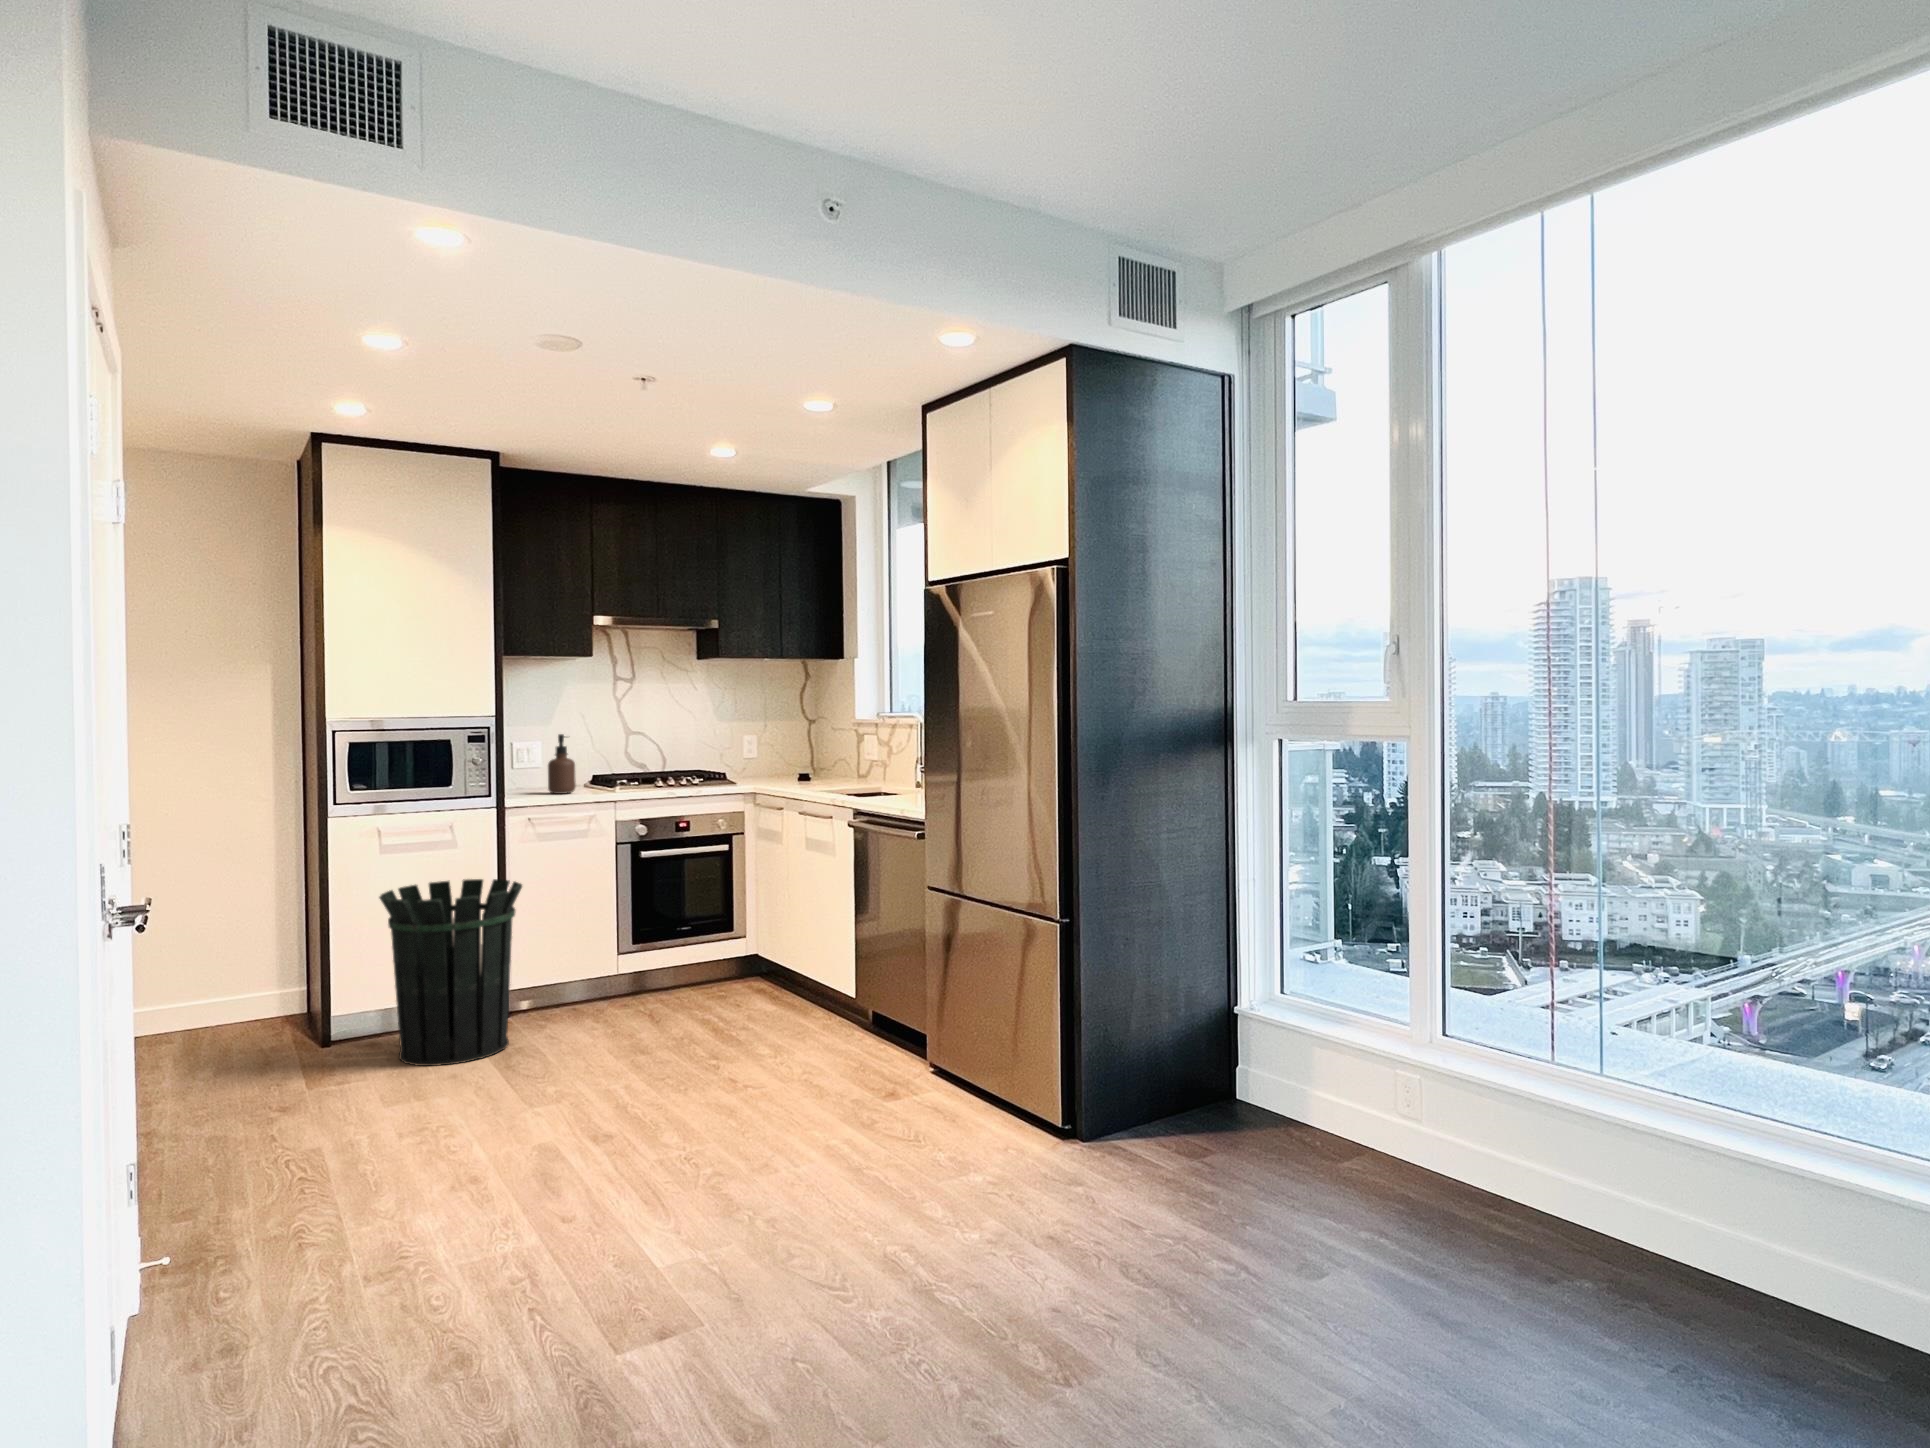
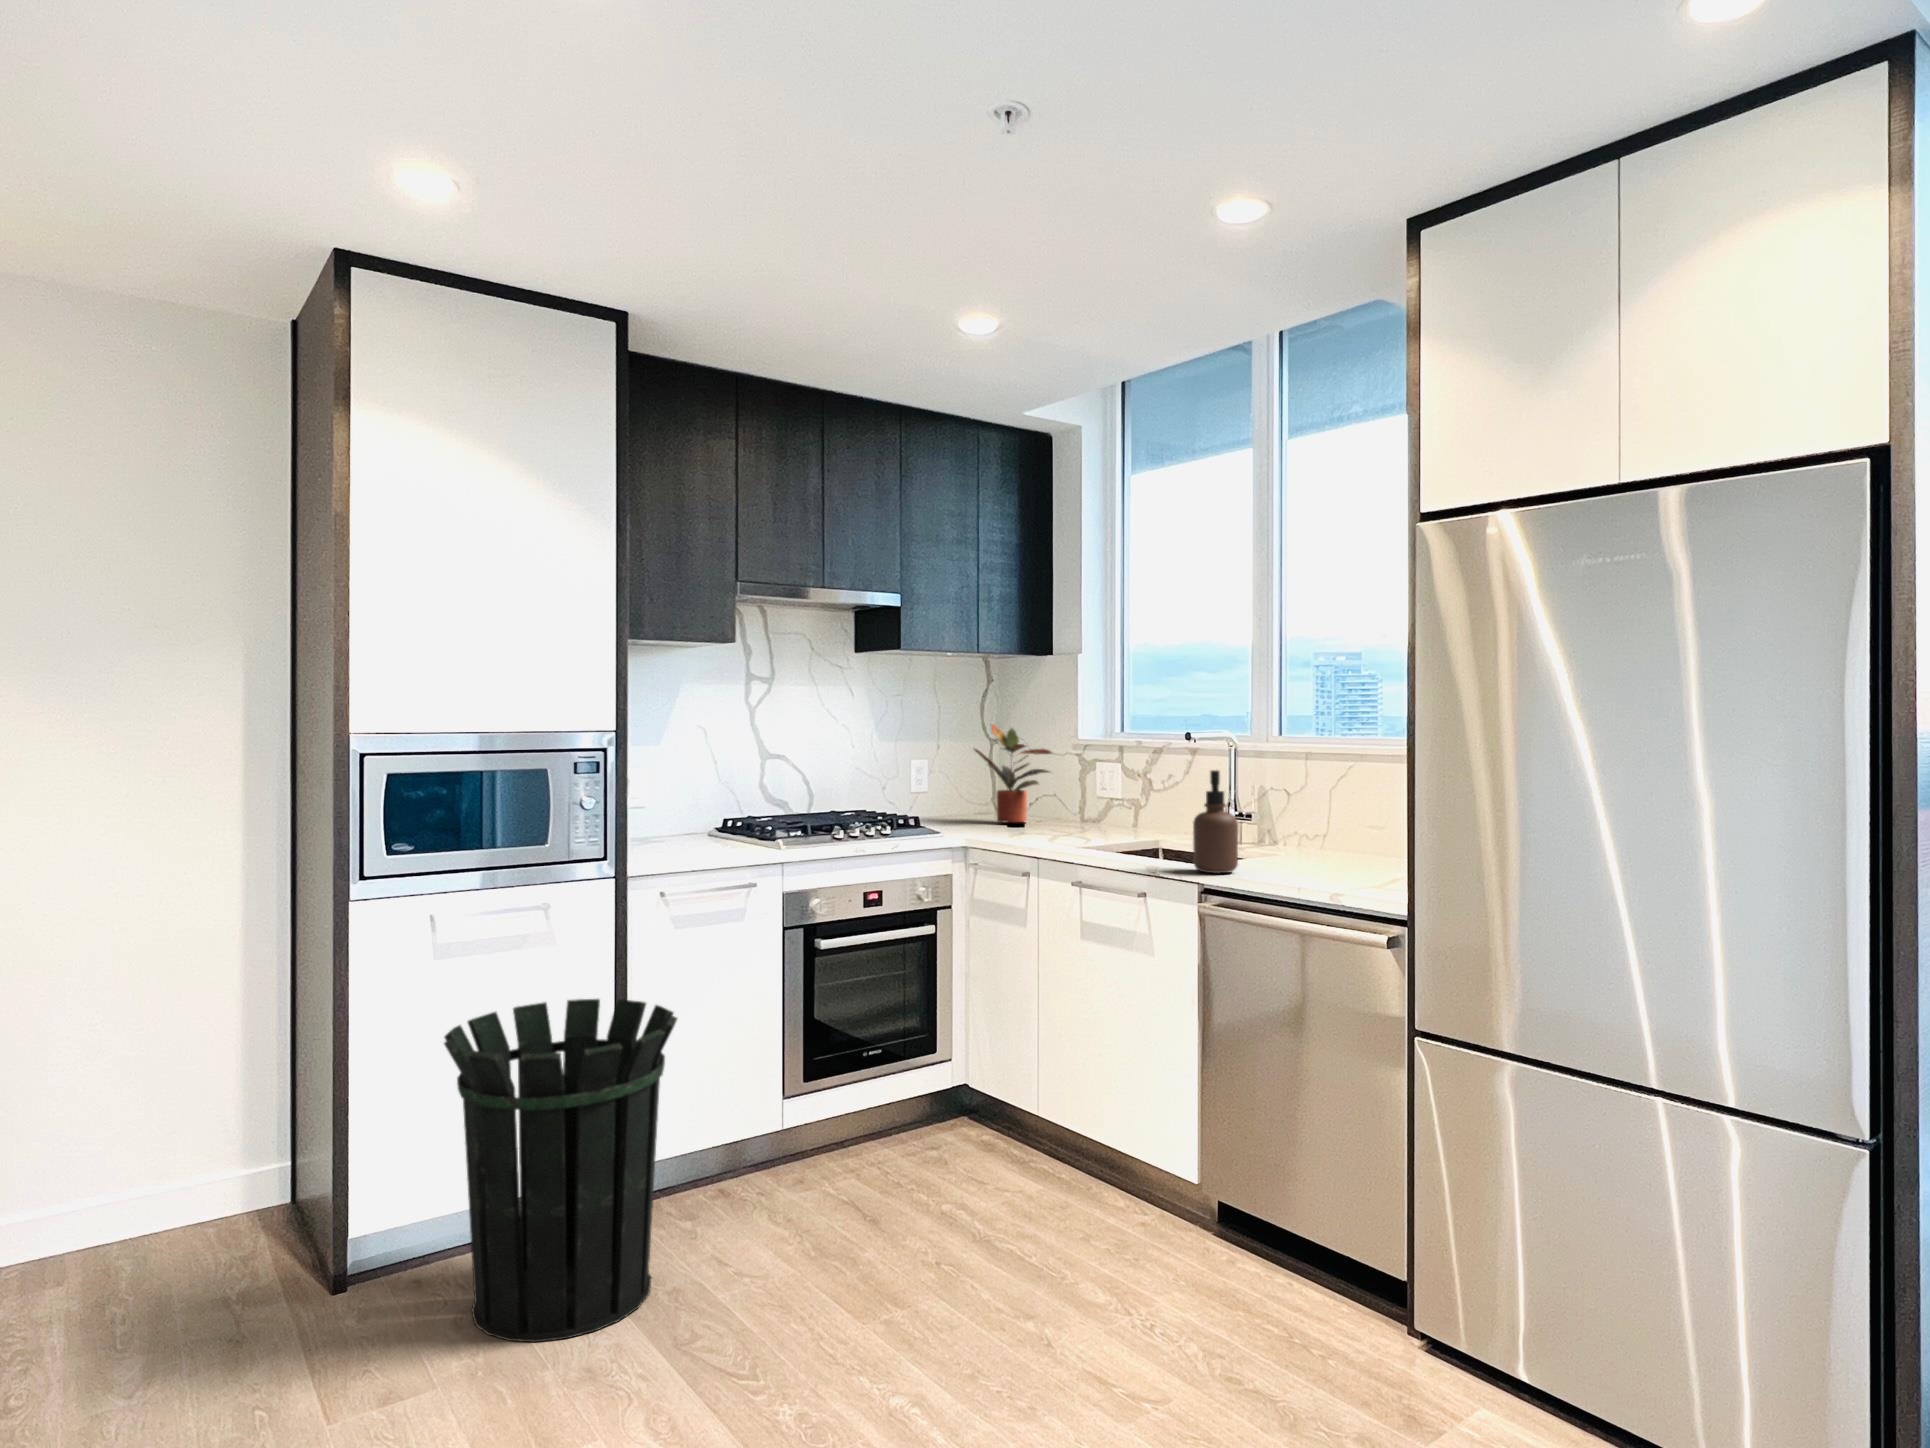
potted plant: none [777,709,833,778] -> present [974,723,1051,823]
soap dispenser: present [548,734,576,794] -> present [1193,770,1238,873]

